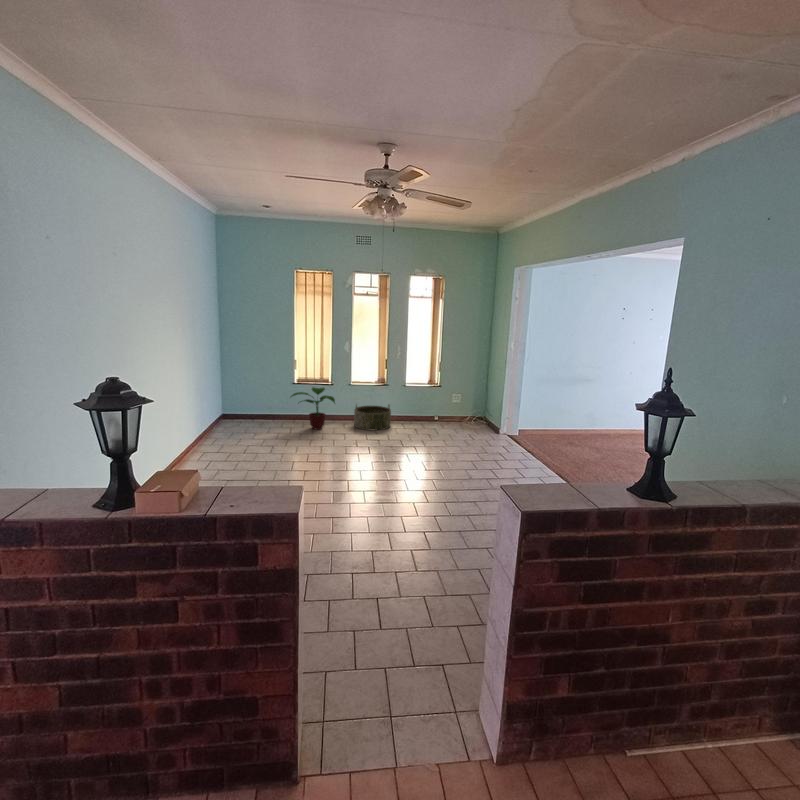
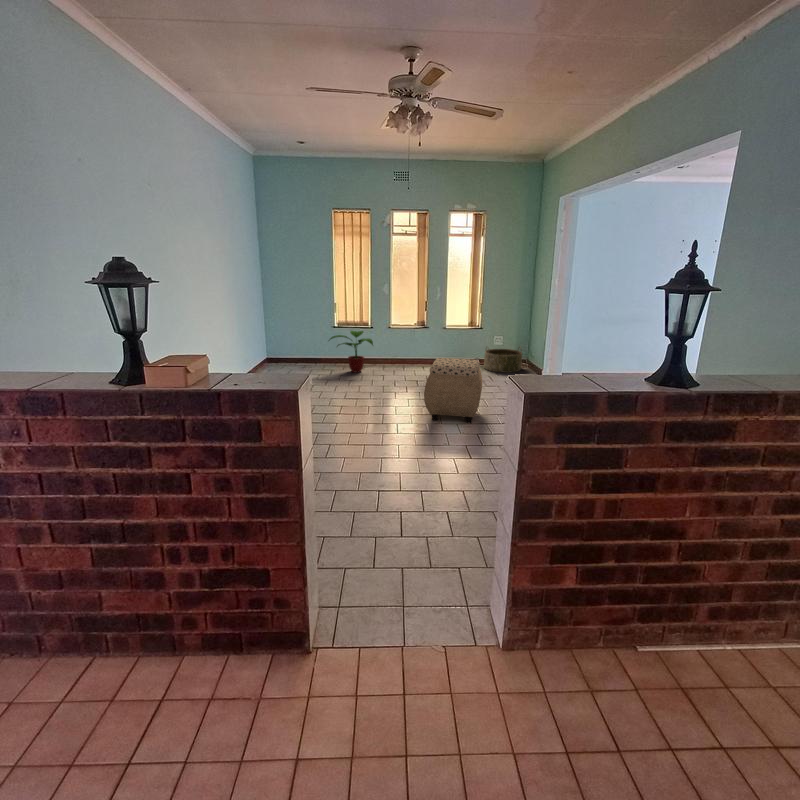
basket: present [354,405,391,430] -> present [484,347,522,373]
ottoman: none [391,423,446,489] -> present [424,358,482,423]

